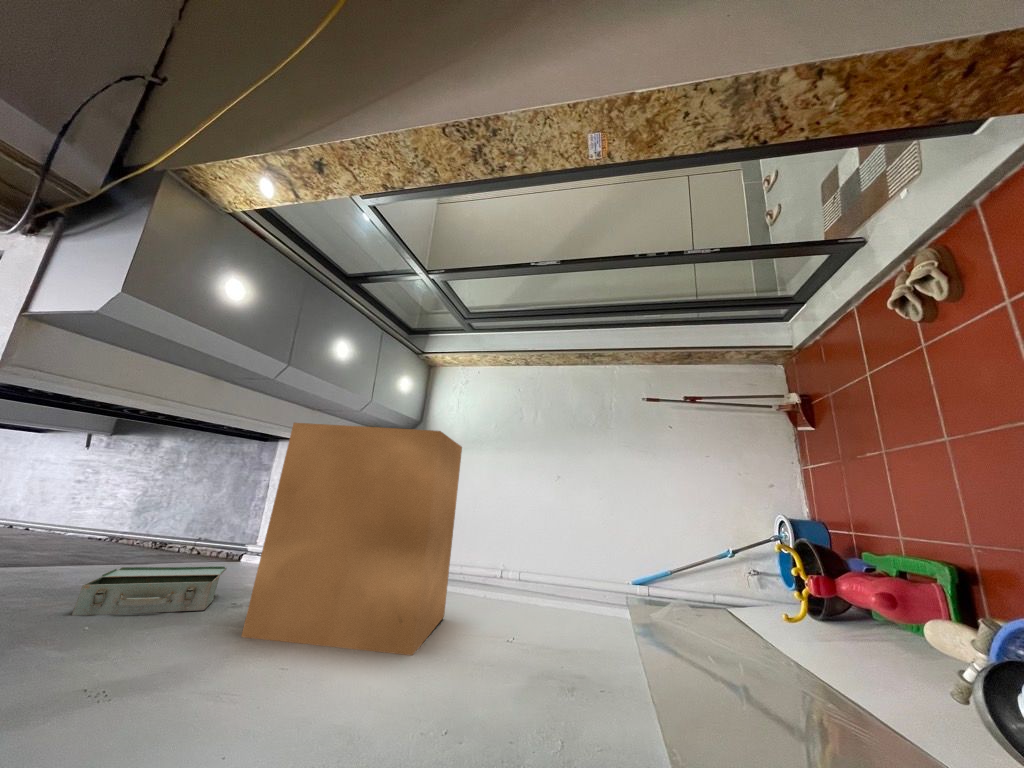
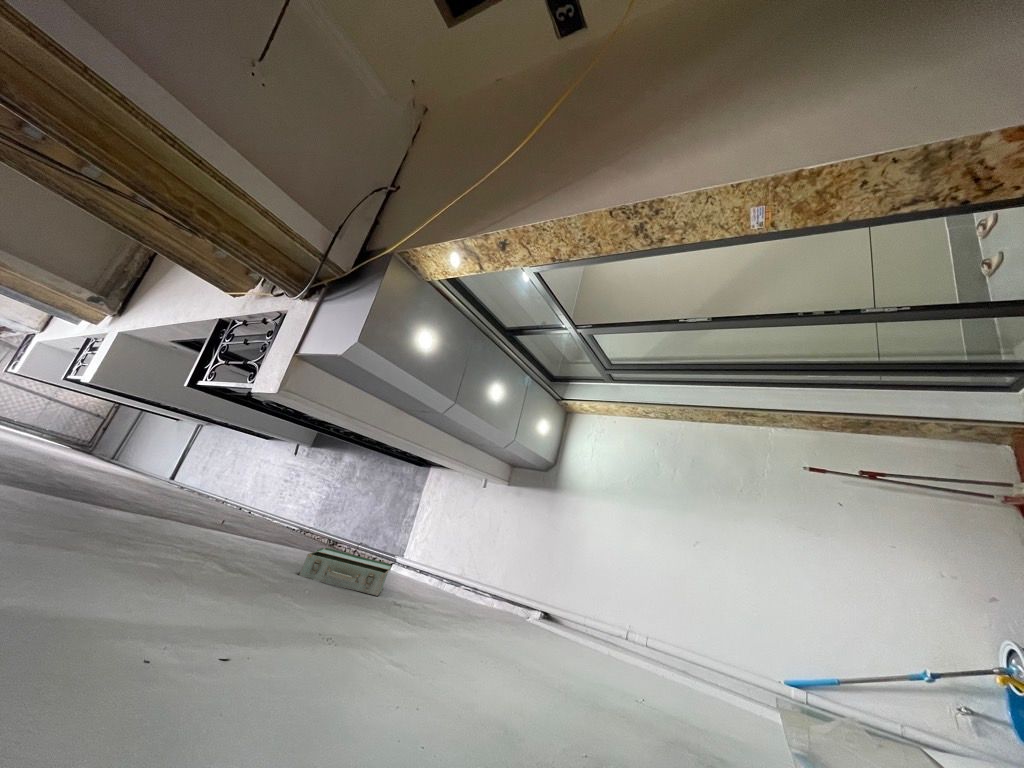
cardboard box: present [241,423,462,655] -> none [408,449,598,683]

